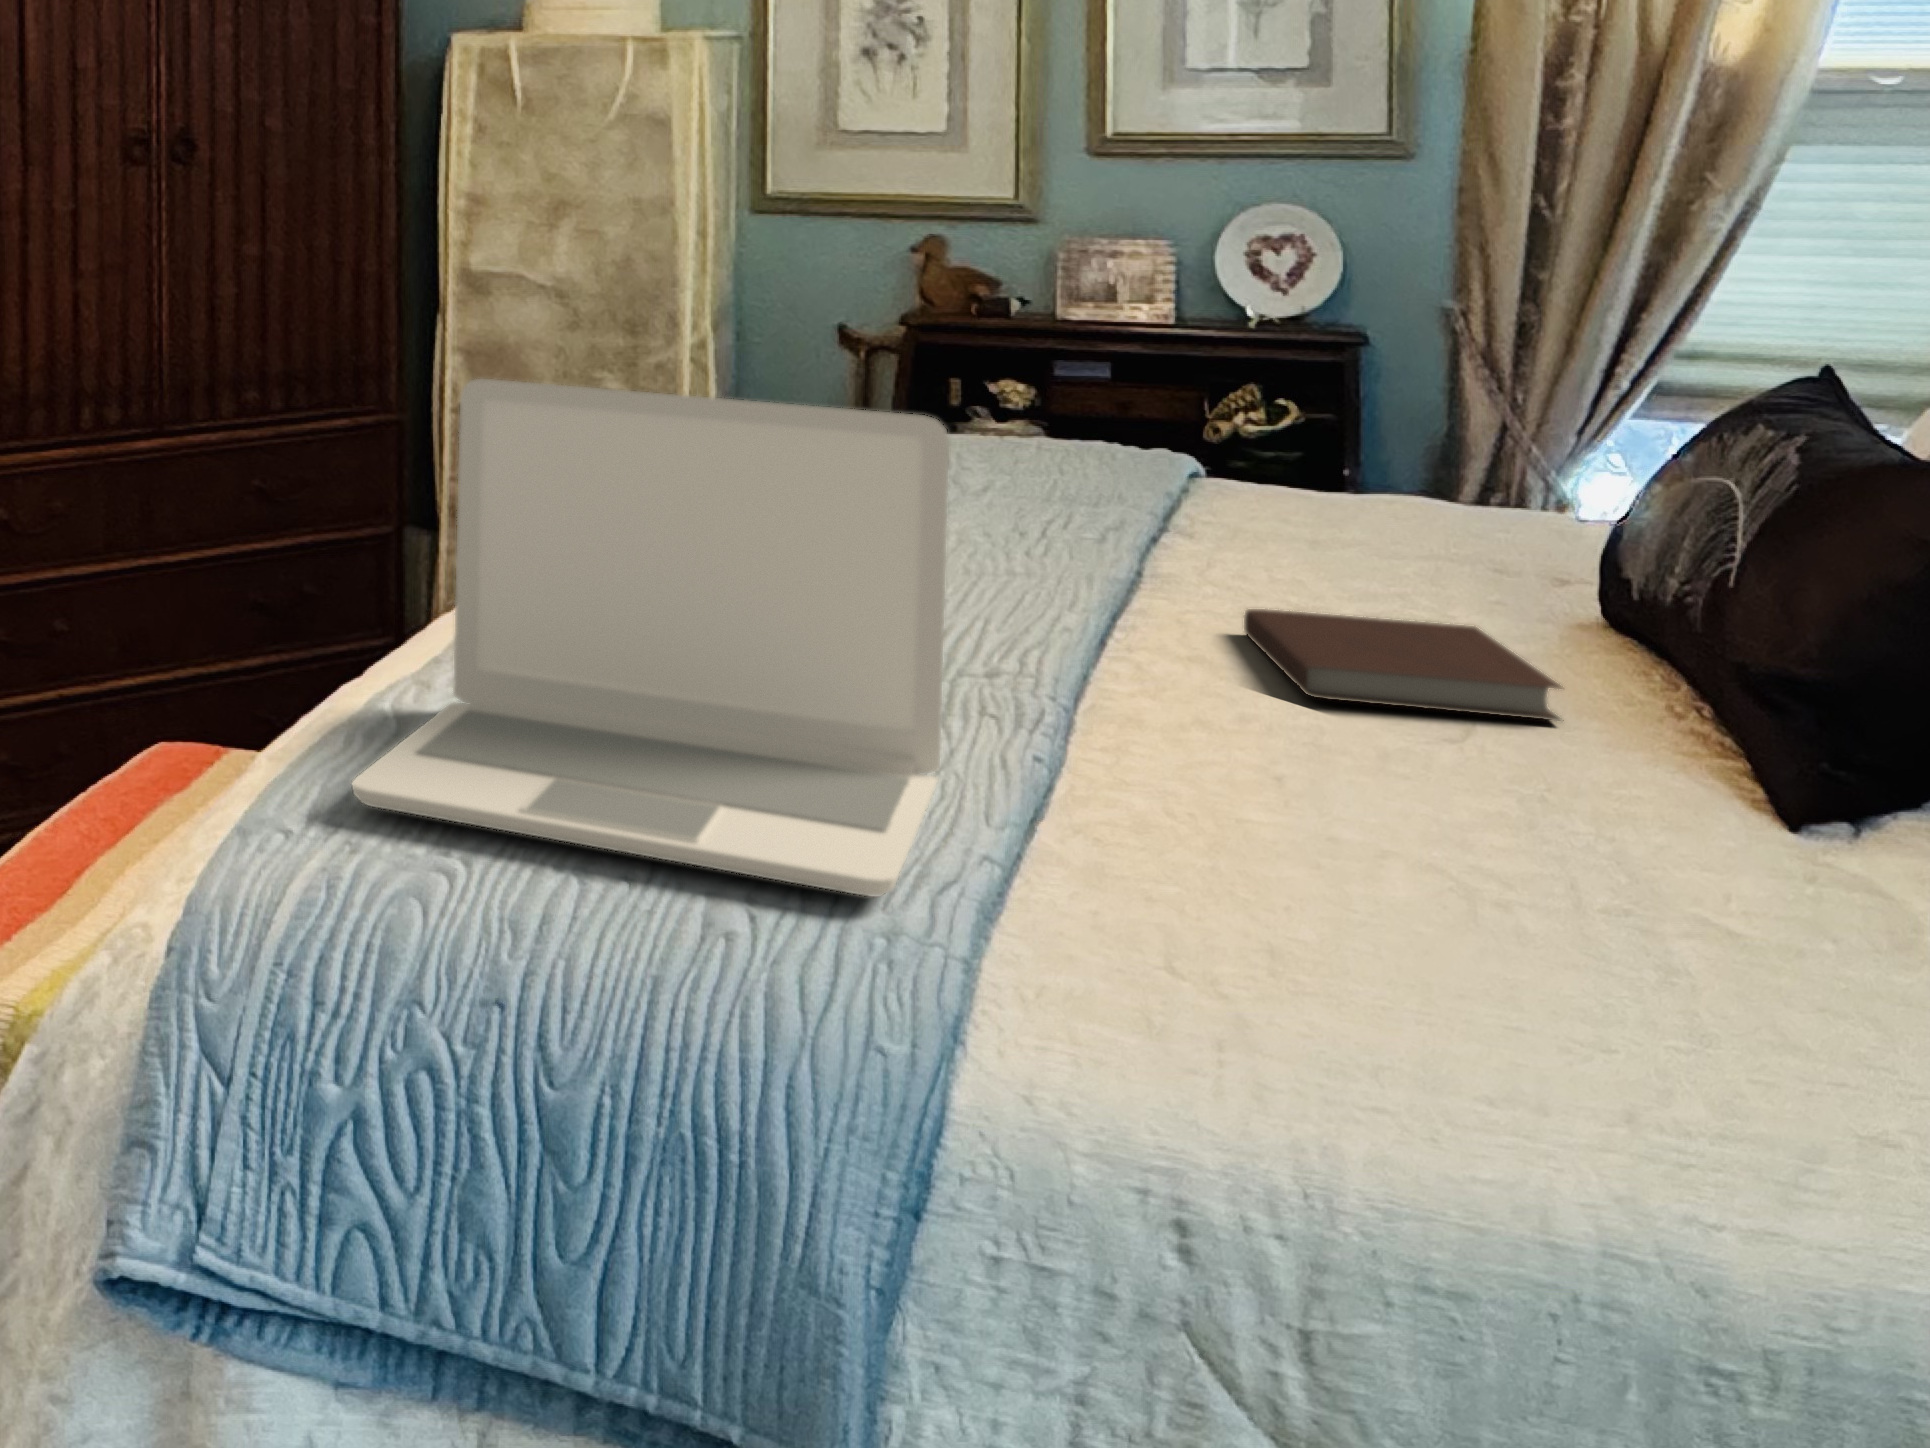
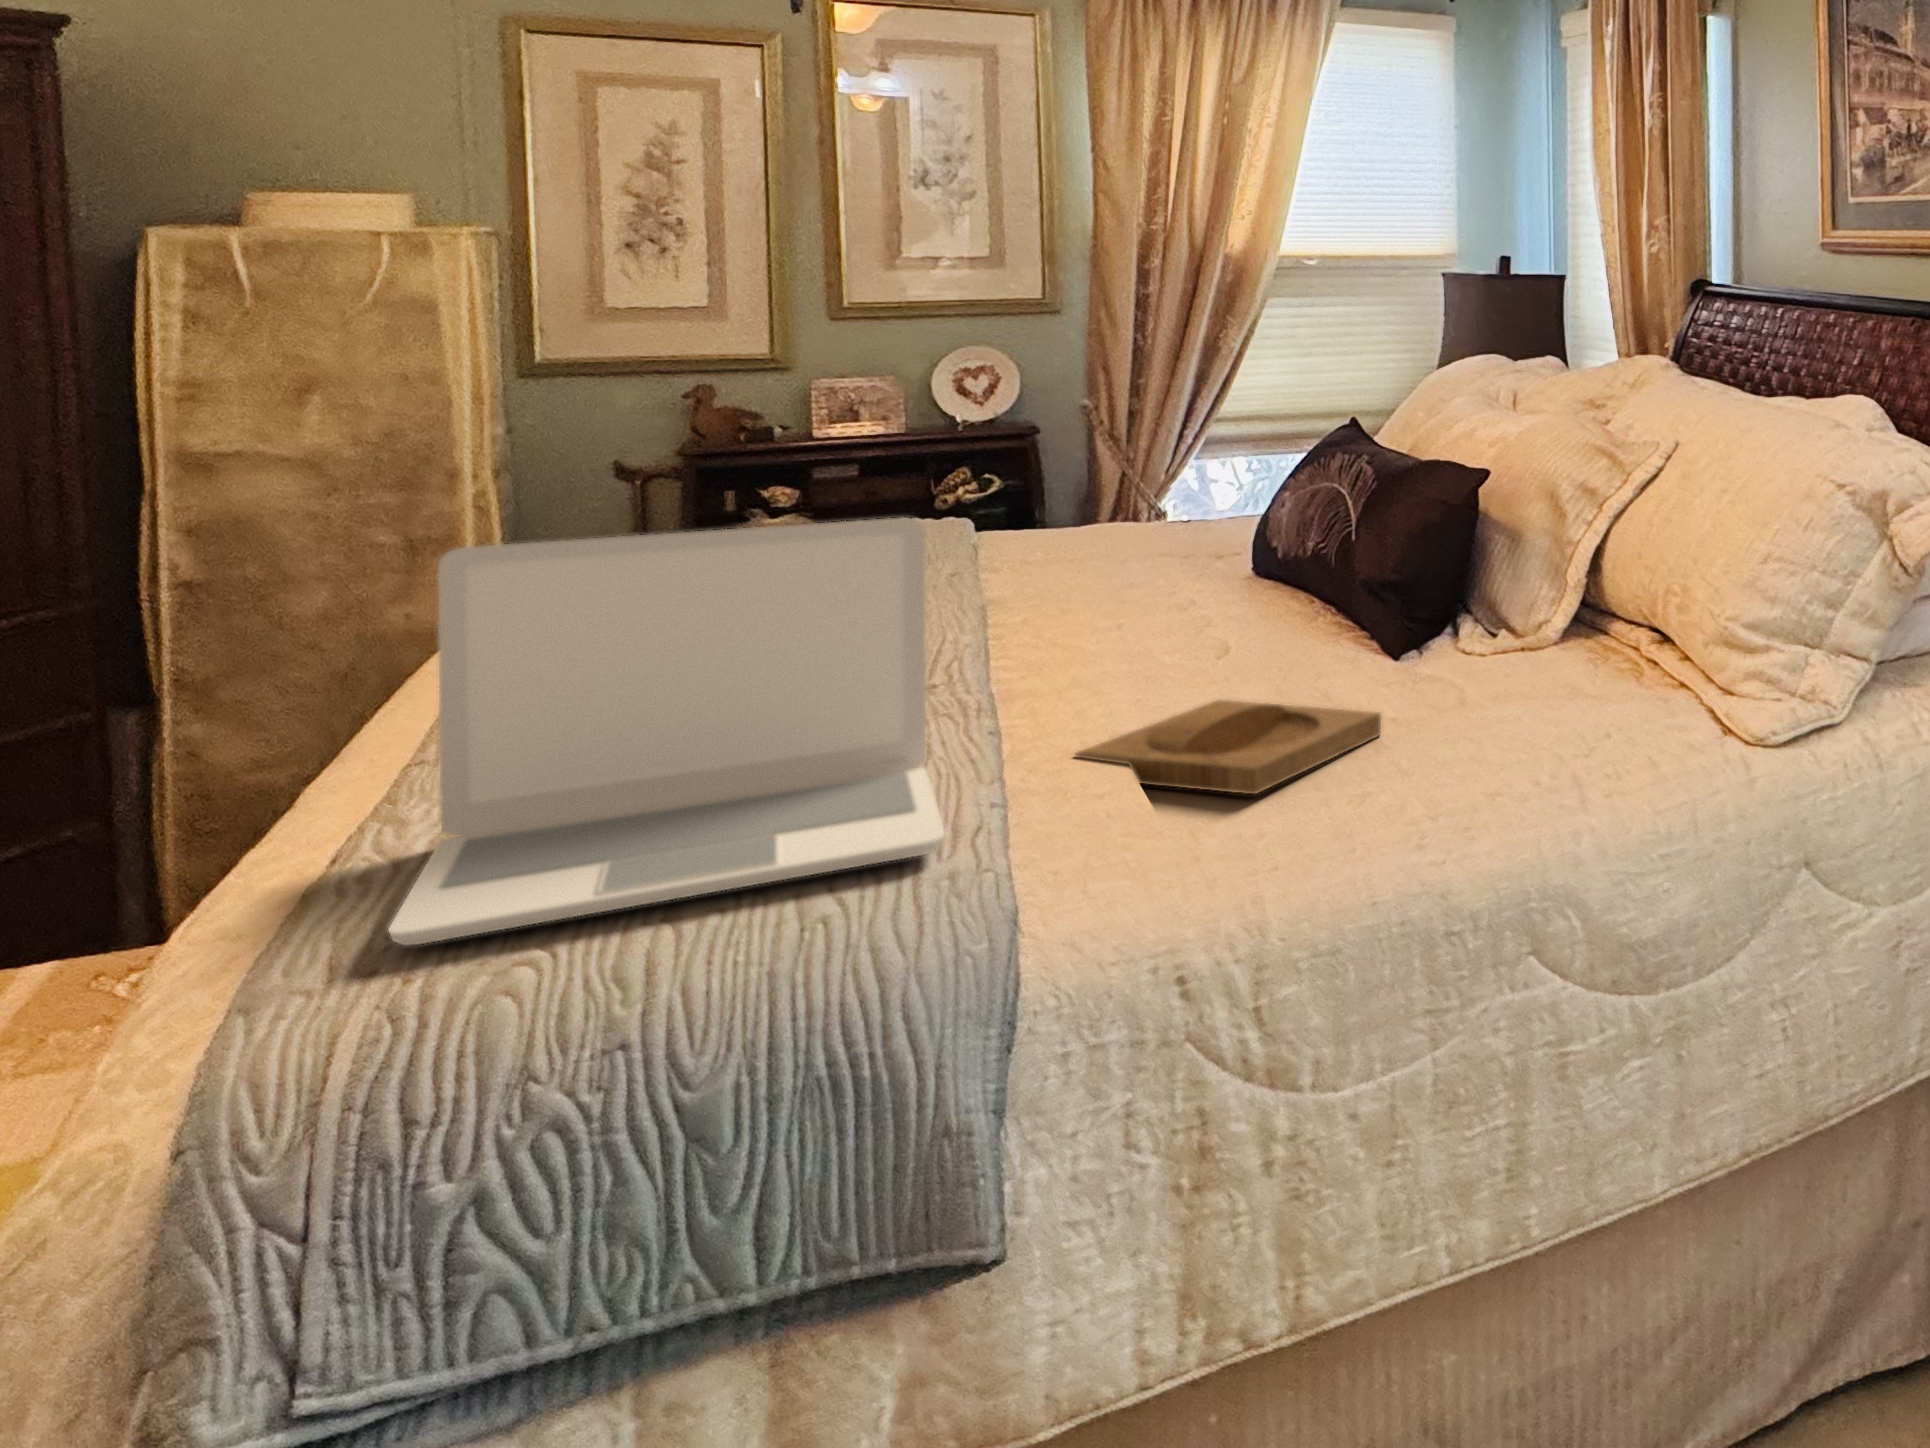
notebook: present [1244,609,1561,721] -> none [1057,594,1256,656]
tray: none [1145,809,1724,989] -> present [1076,700,1381,794]

